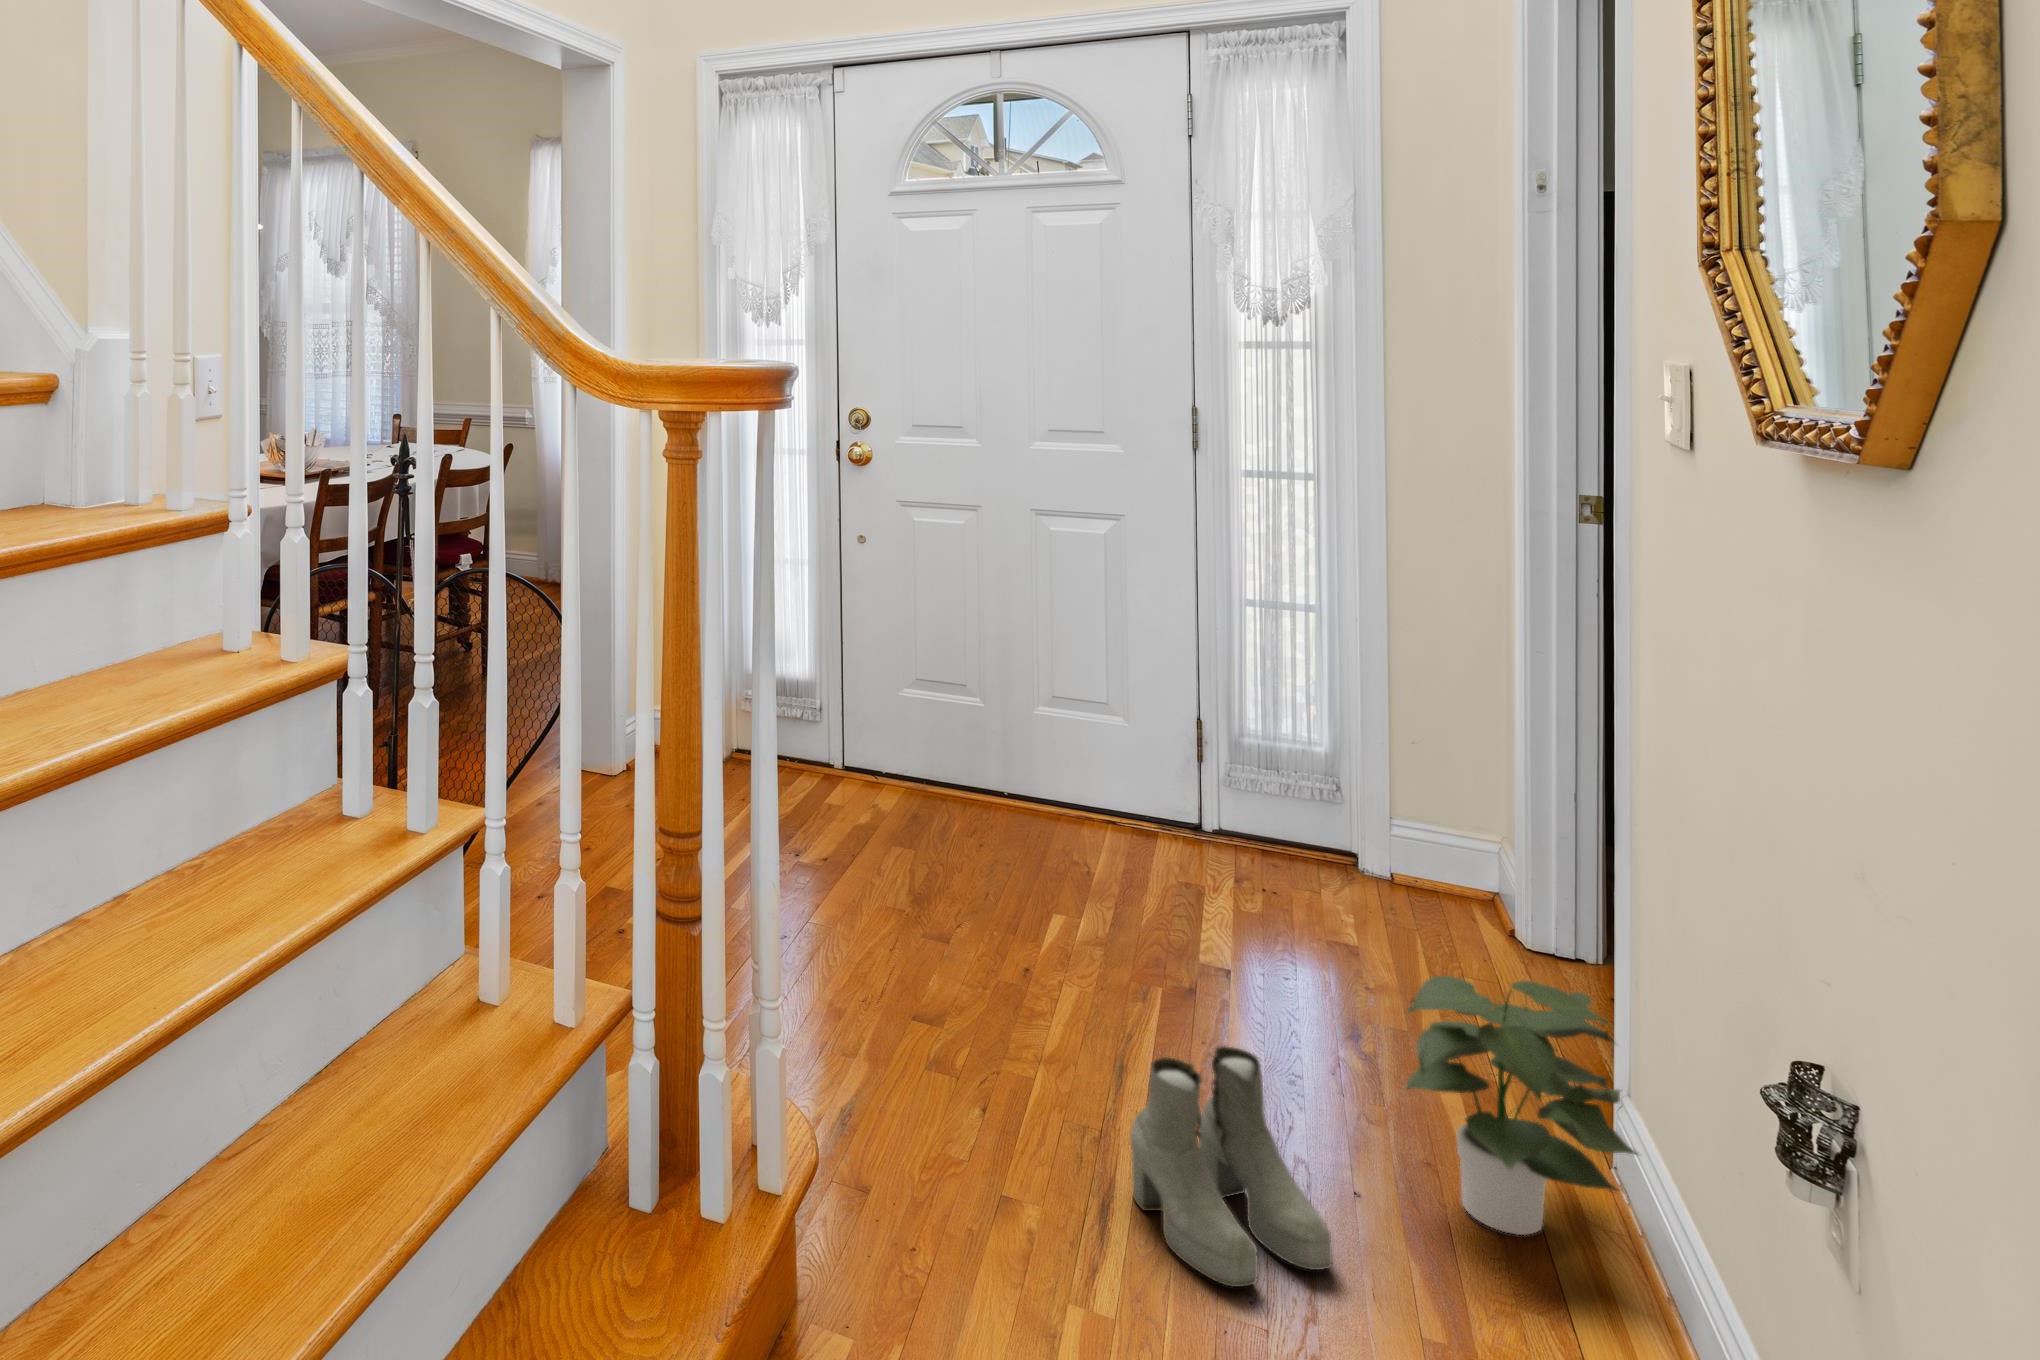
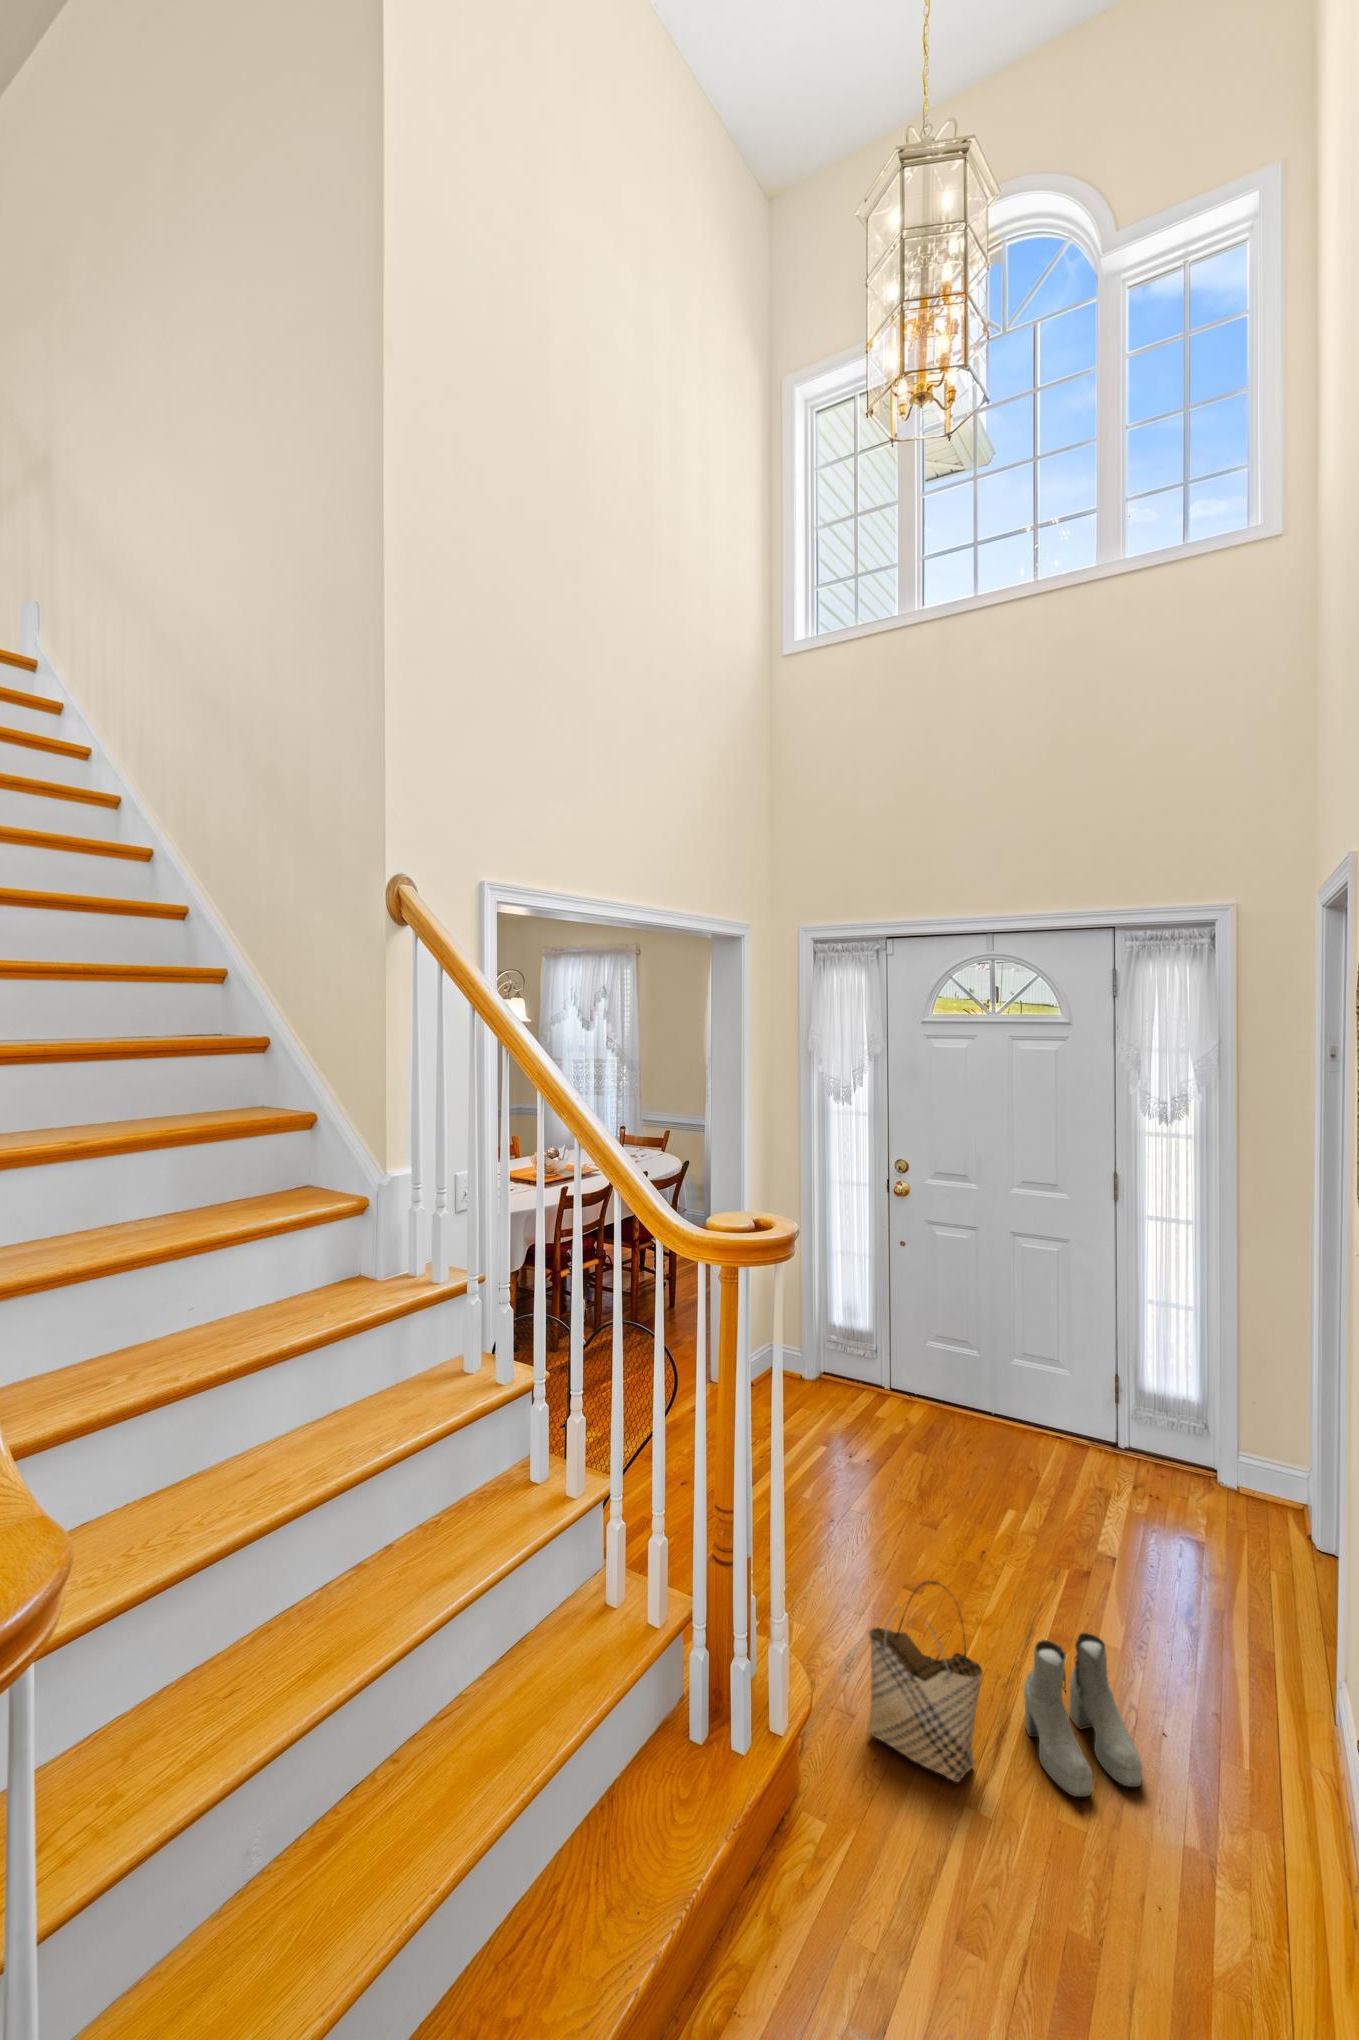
woven basket: none [886,970,1078,1275] -> present [867,1581,983,1782]
potted plant: present [1405,976,1638,1235] -> none [1197,1594,1339,1766]

